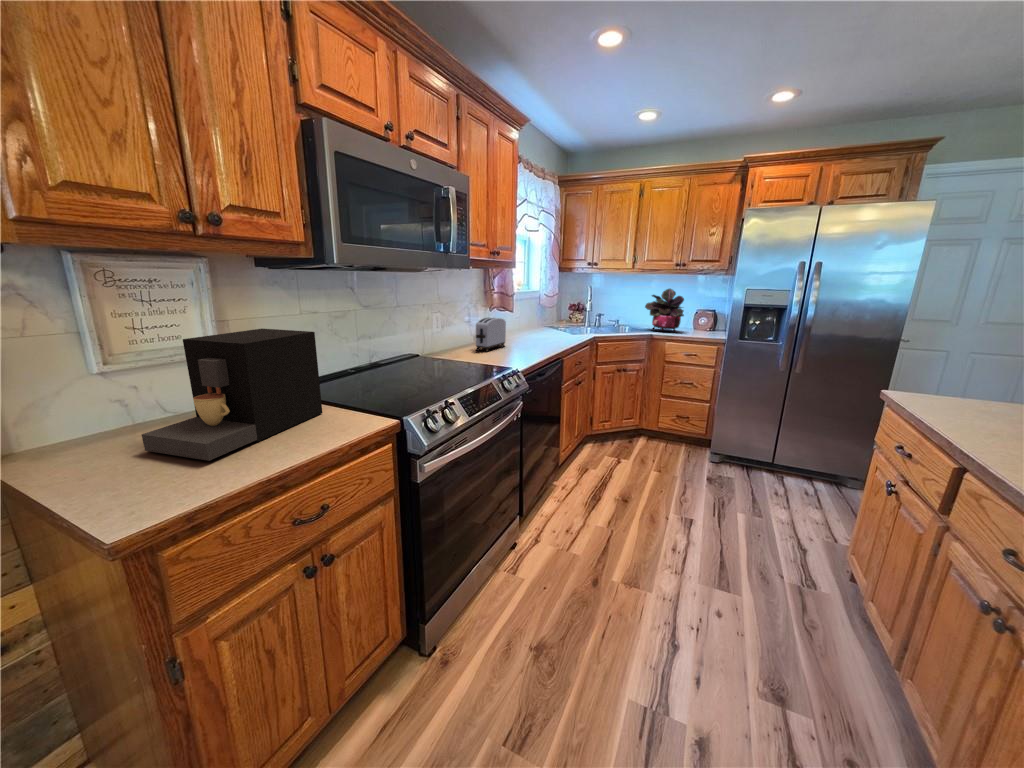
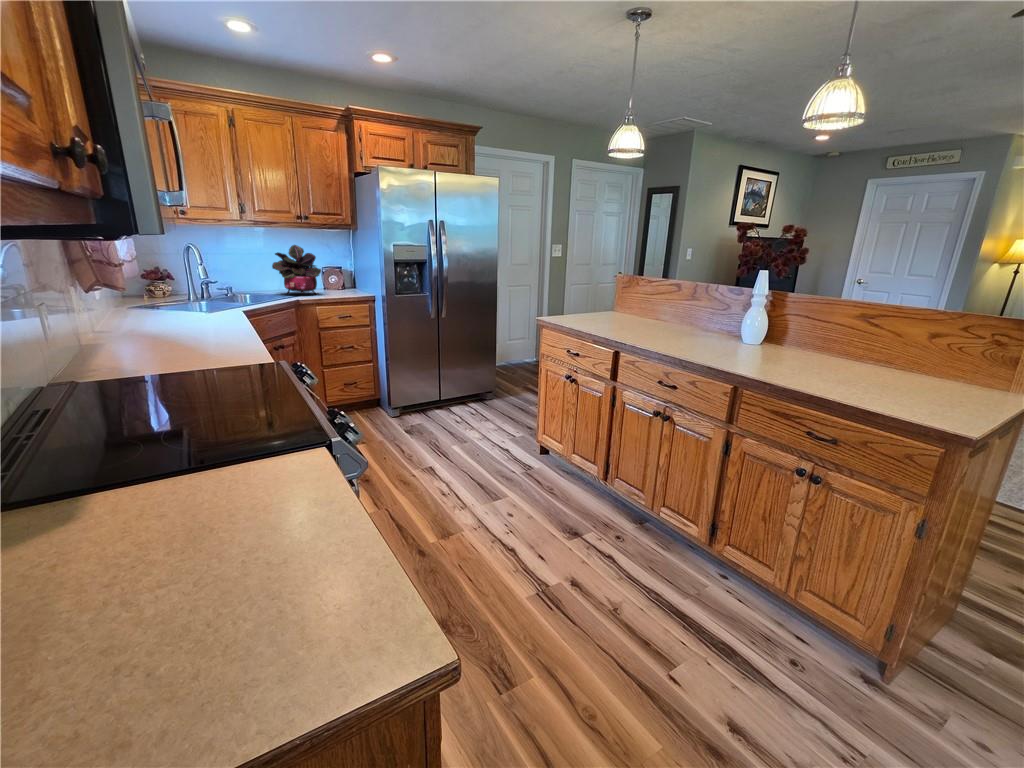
toaster: present [476,318,506,352] -> none [136,300,173,355]
coffee maker: present [142,329,322,461] -> none [34,354,302,692]

